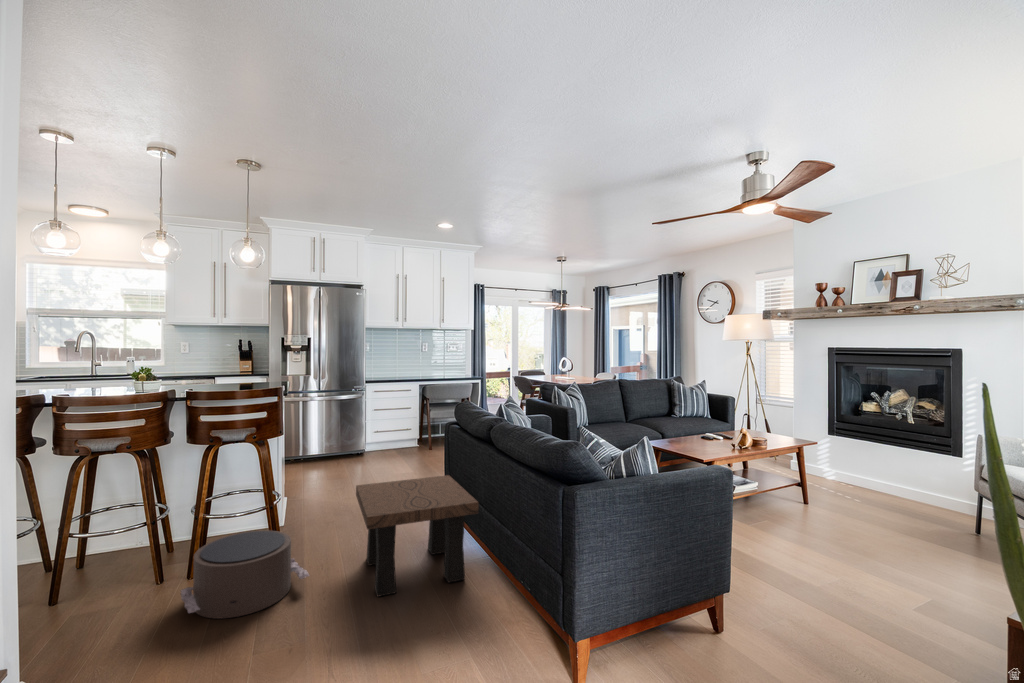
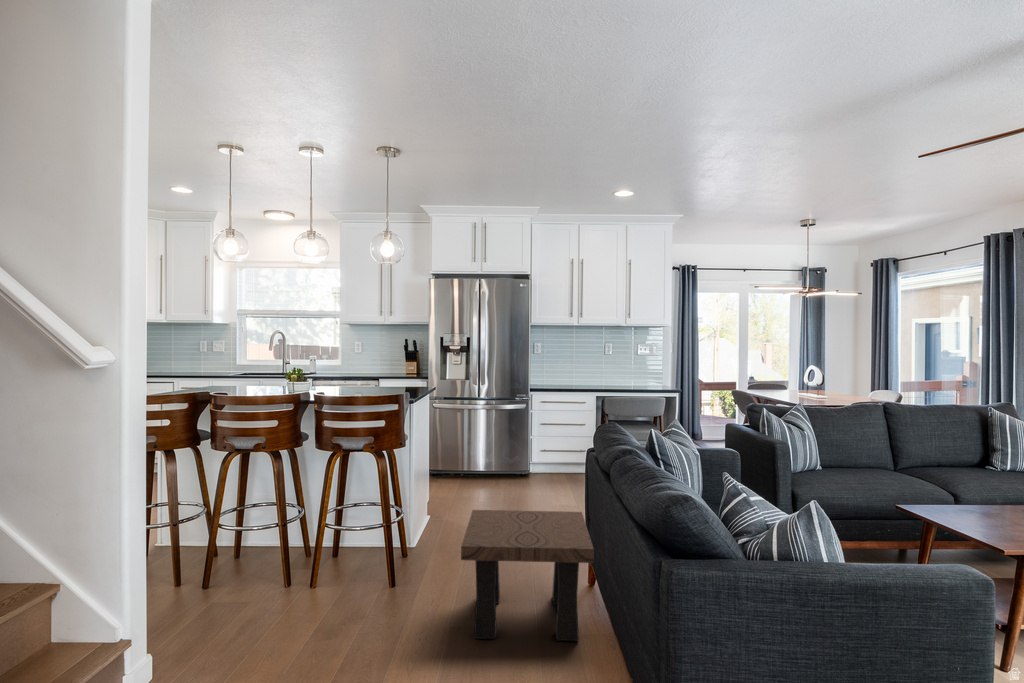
pouf: present [181,530,309,619] -> none [295,544,412,627]

